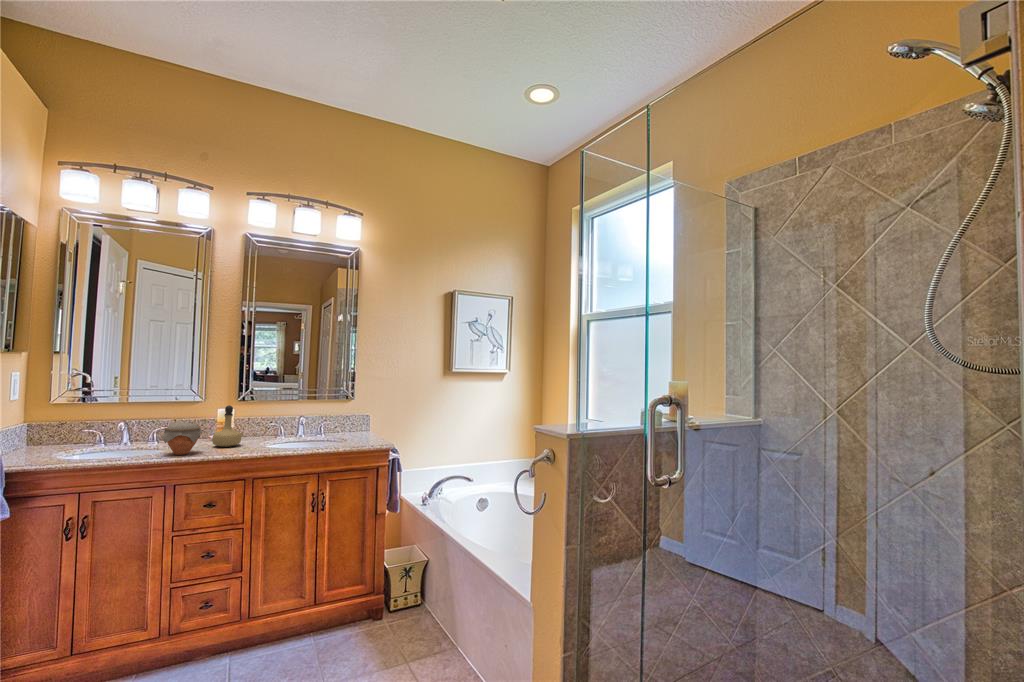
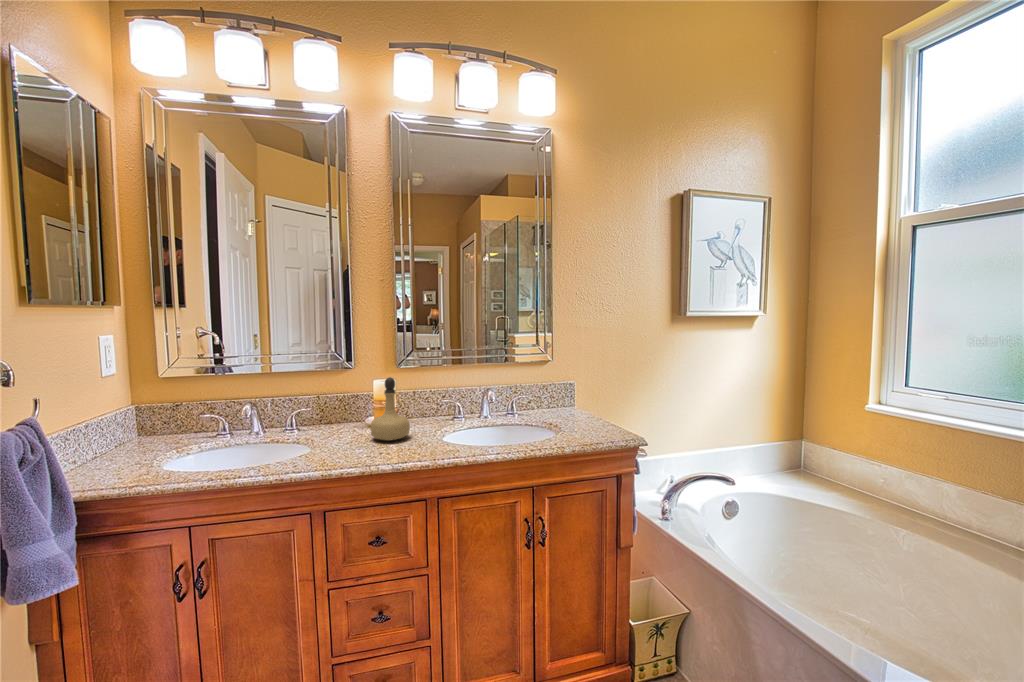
jar: present [162,423,203,455] -> none [301,408,359,460]

